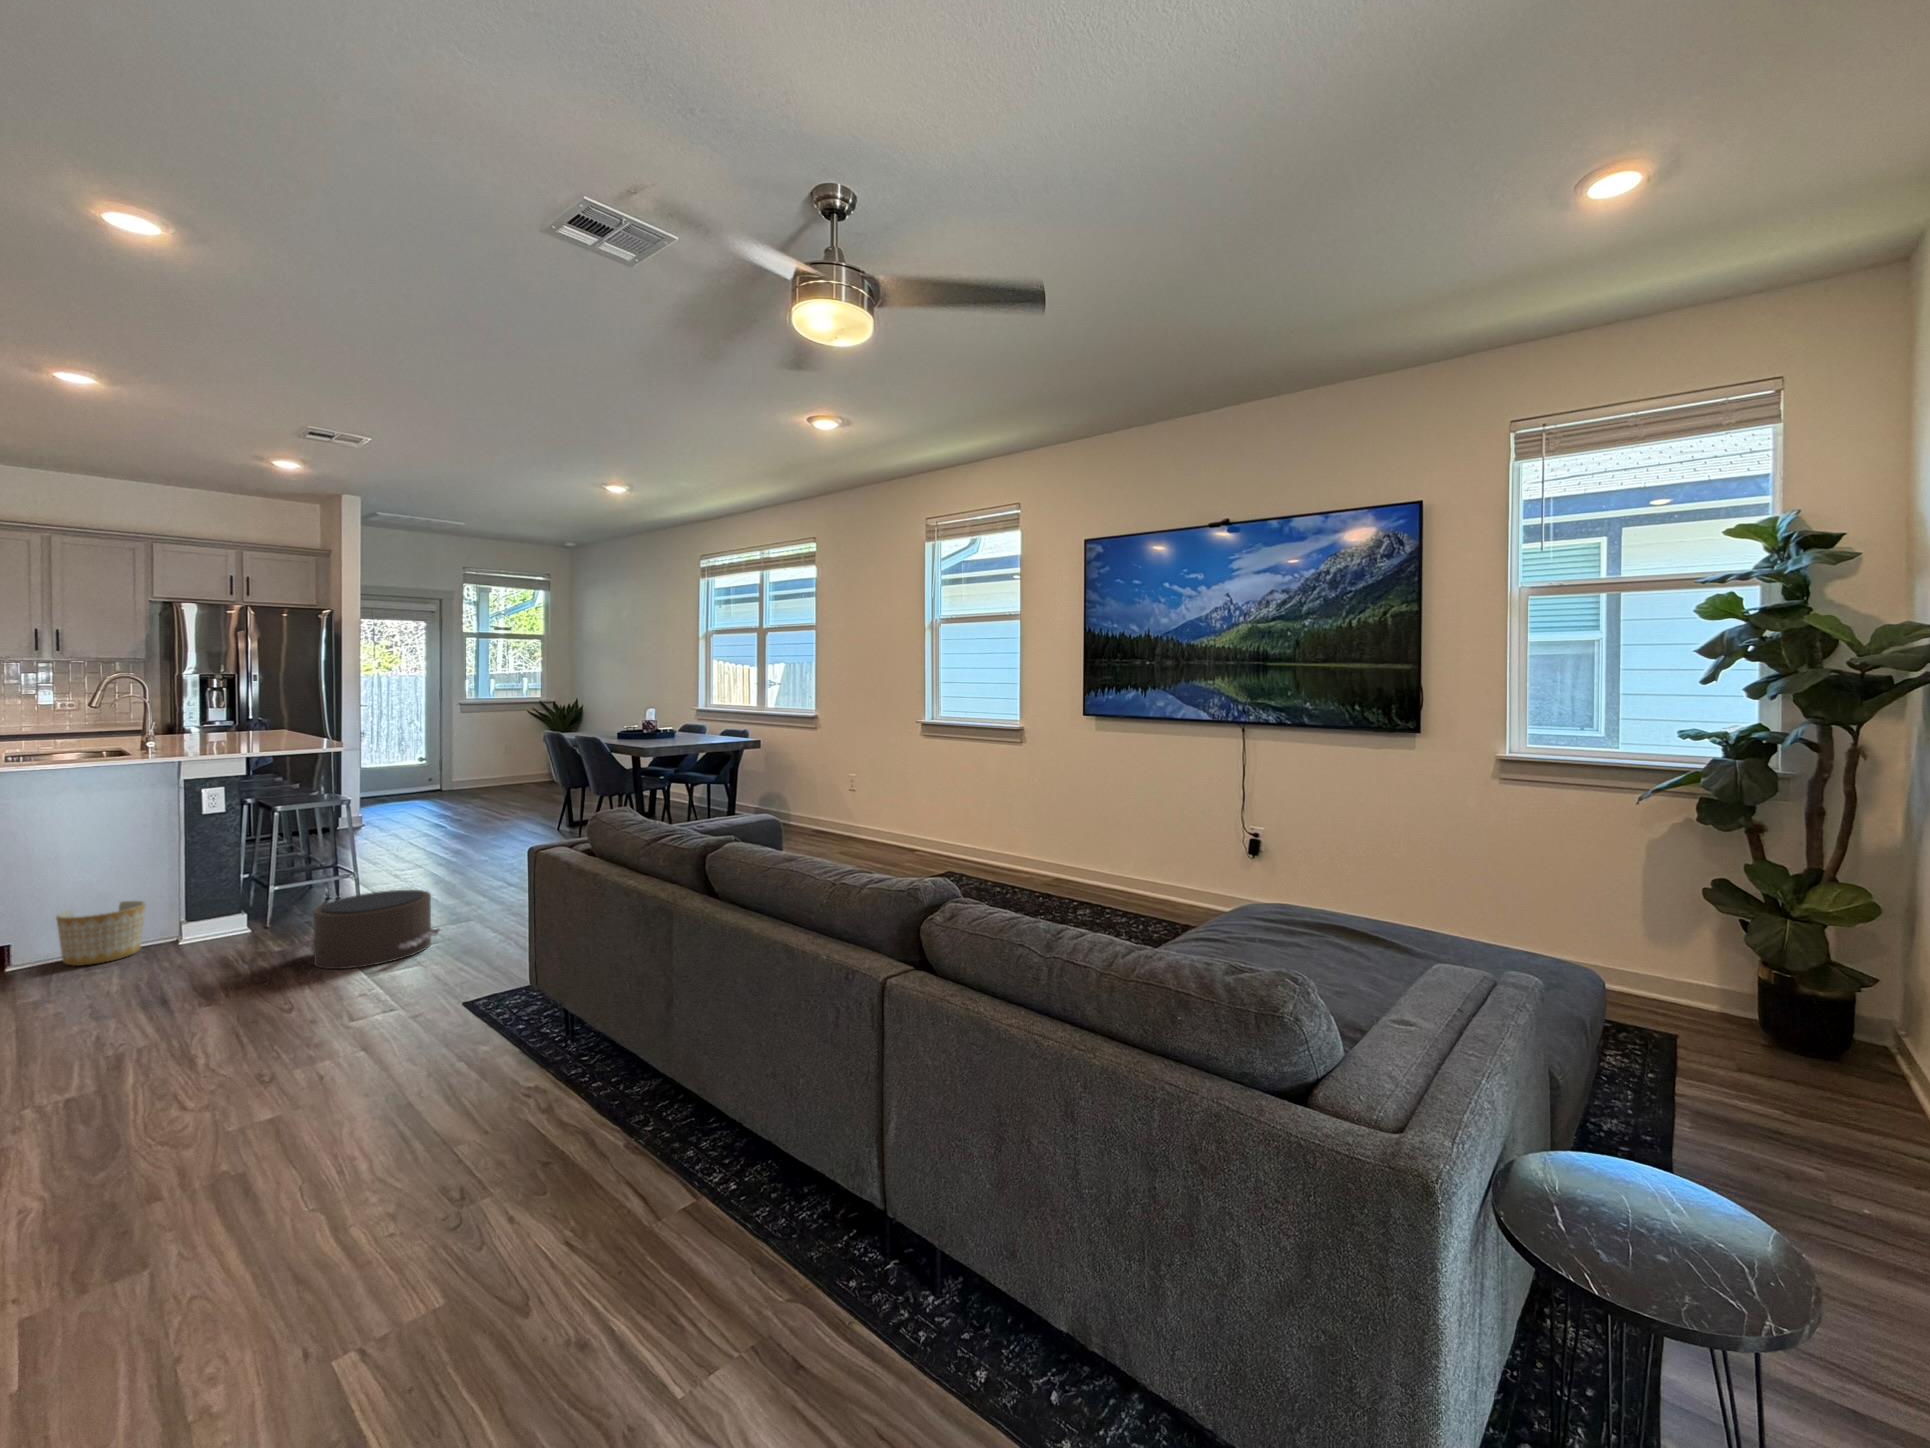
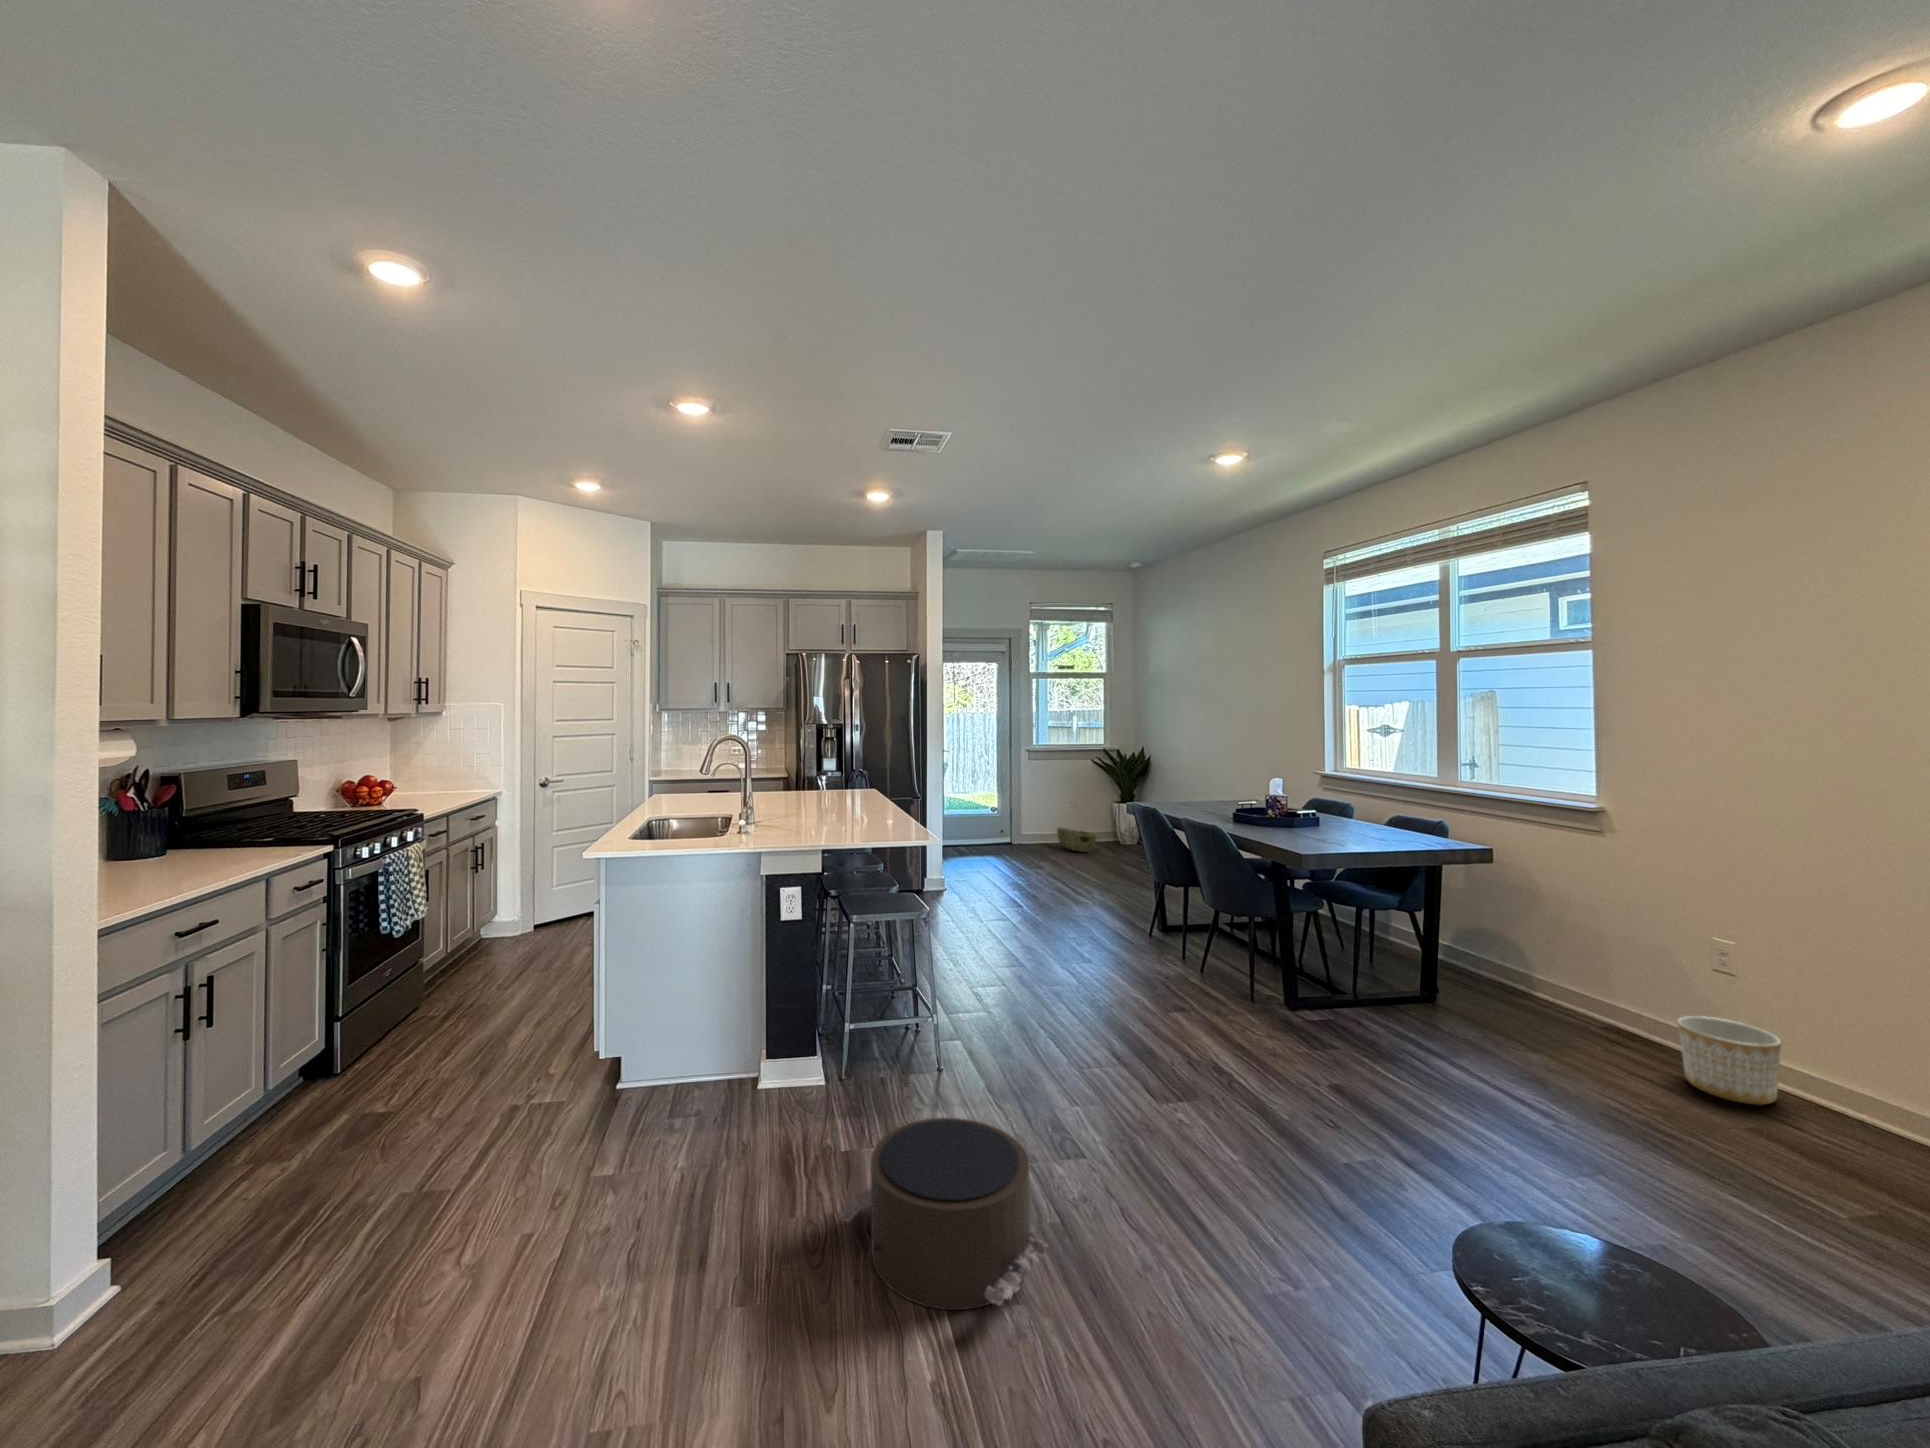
woven basket: none [494,773,534,792] -> present [1057,828,1097,852]
planter: present [56,901,145,966] -> present [1678,1016,1781,1105]

